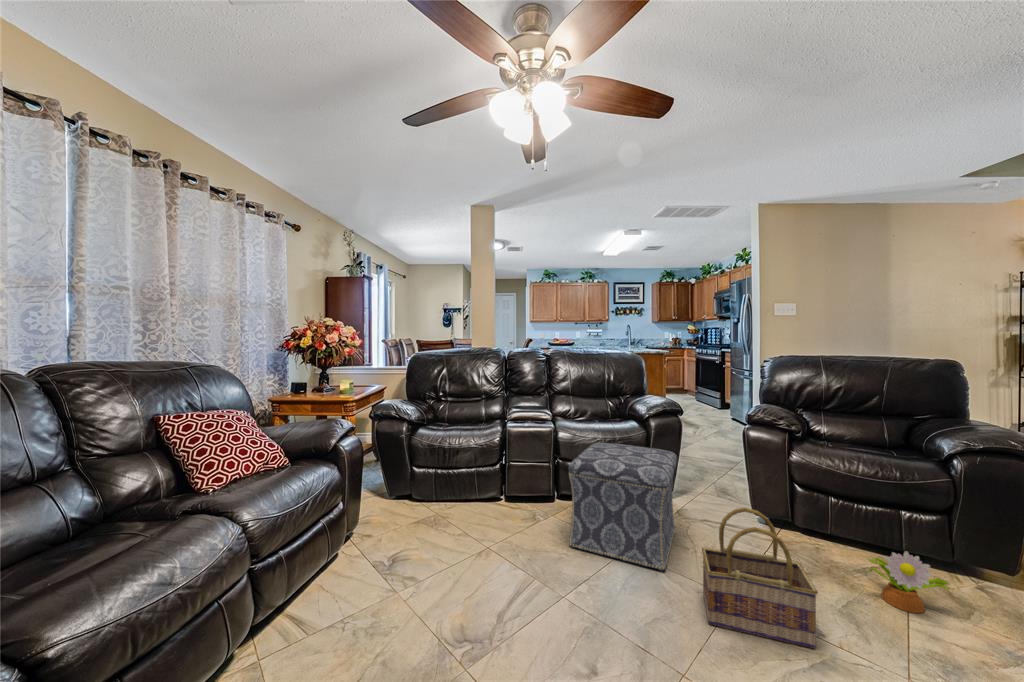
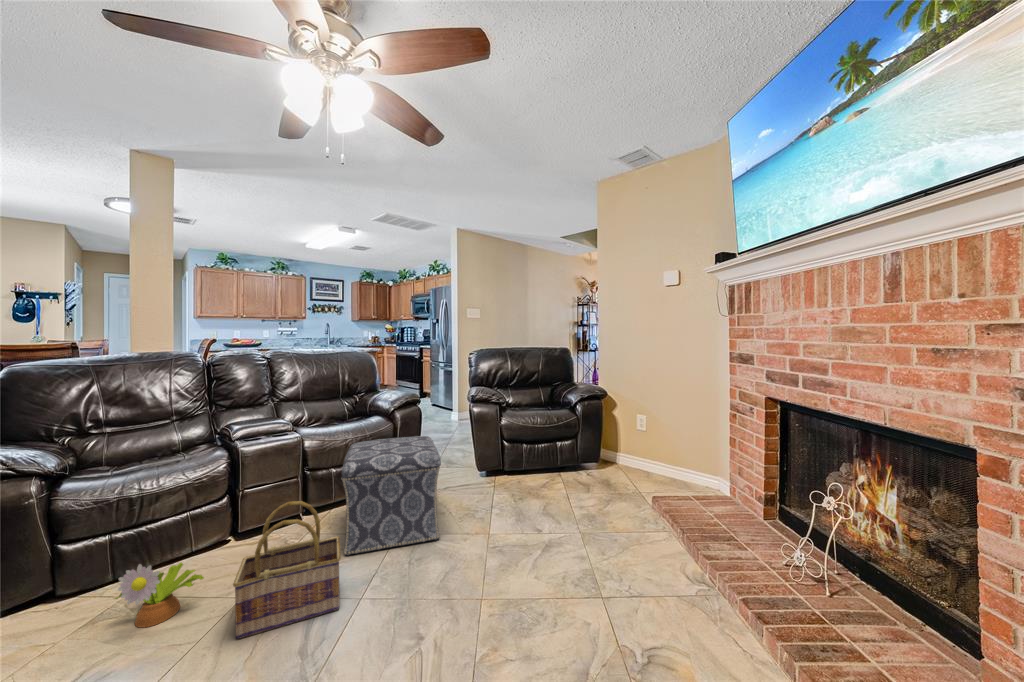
basket: present [702,508,818,648] -> present [233,501,341,639]
decorative plant: present [866,551,950,613] -> present [114,562,204,628]

